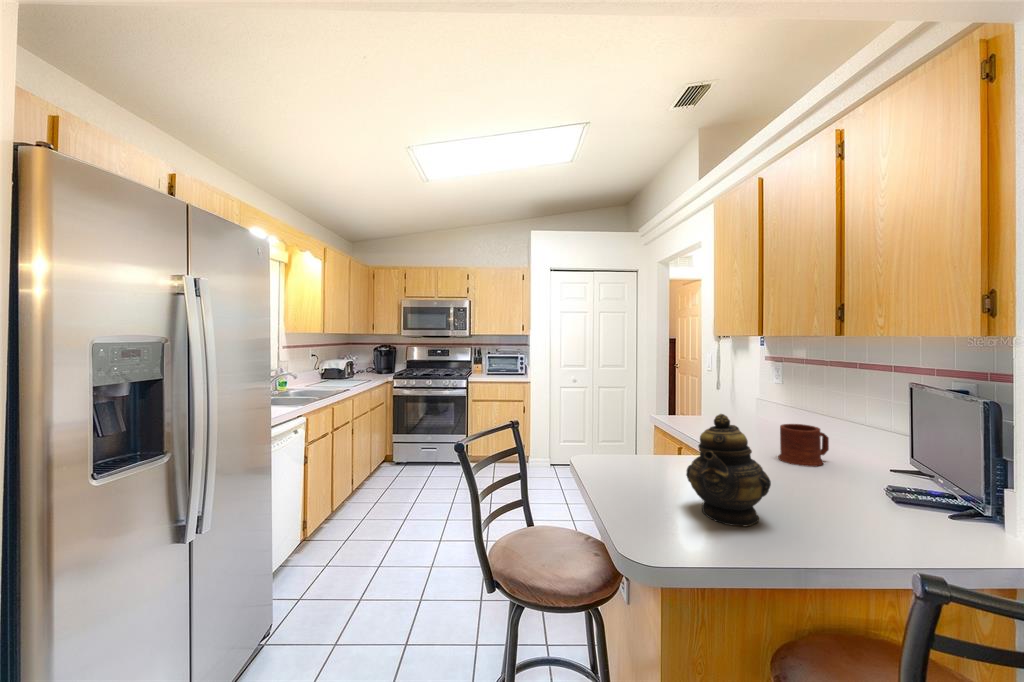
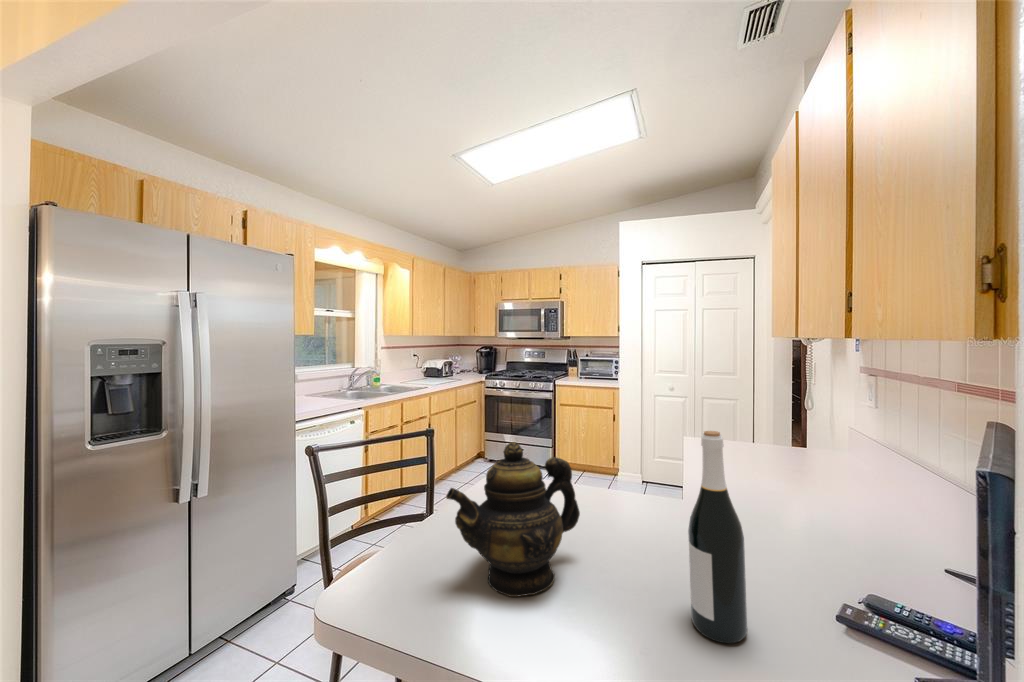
wine bottle: none [844,394,886,523] -> present [688,431,747,644]
mug: present [778,424,829,467] -> none [758,466,838,536]

